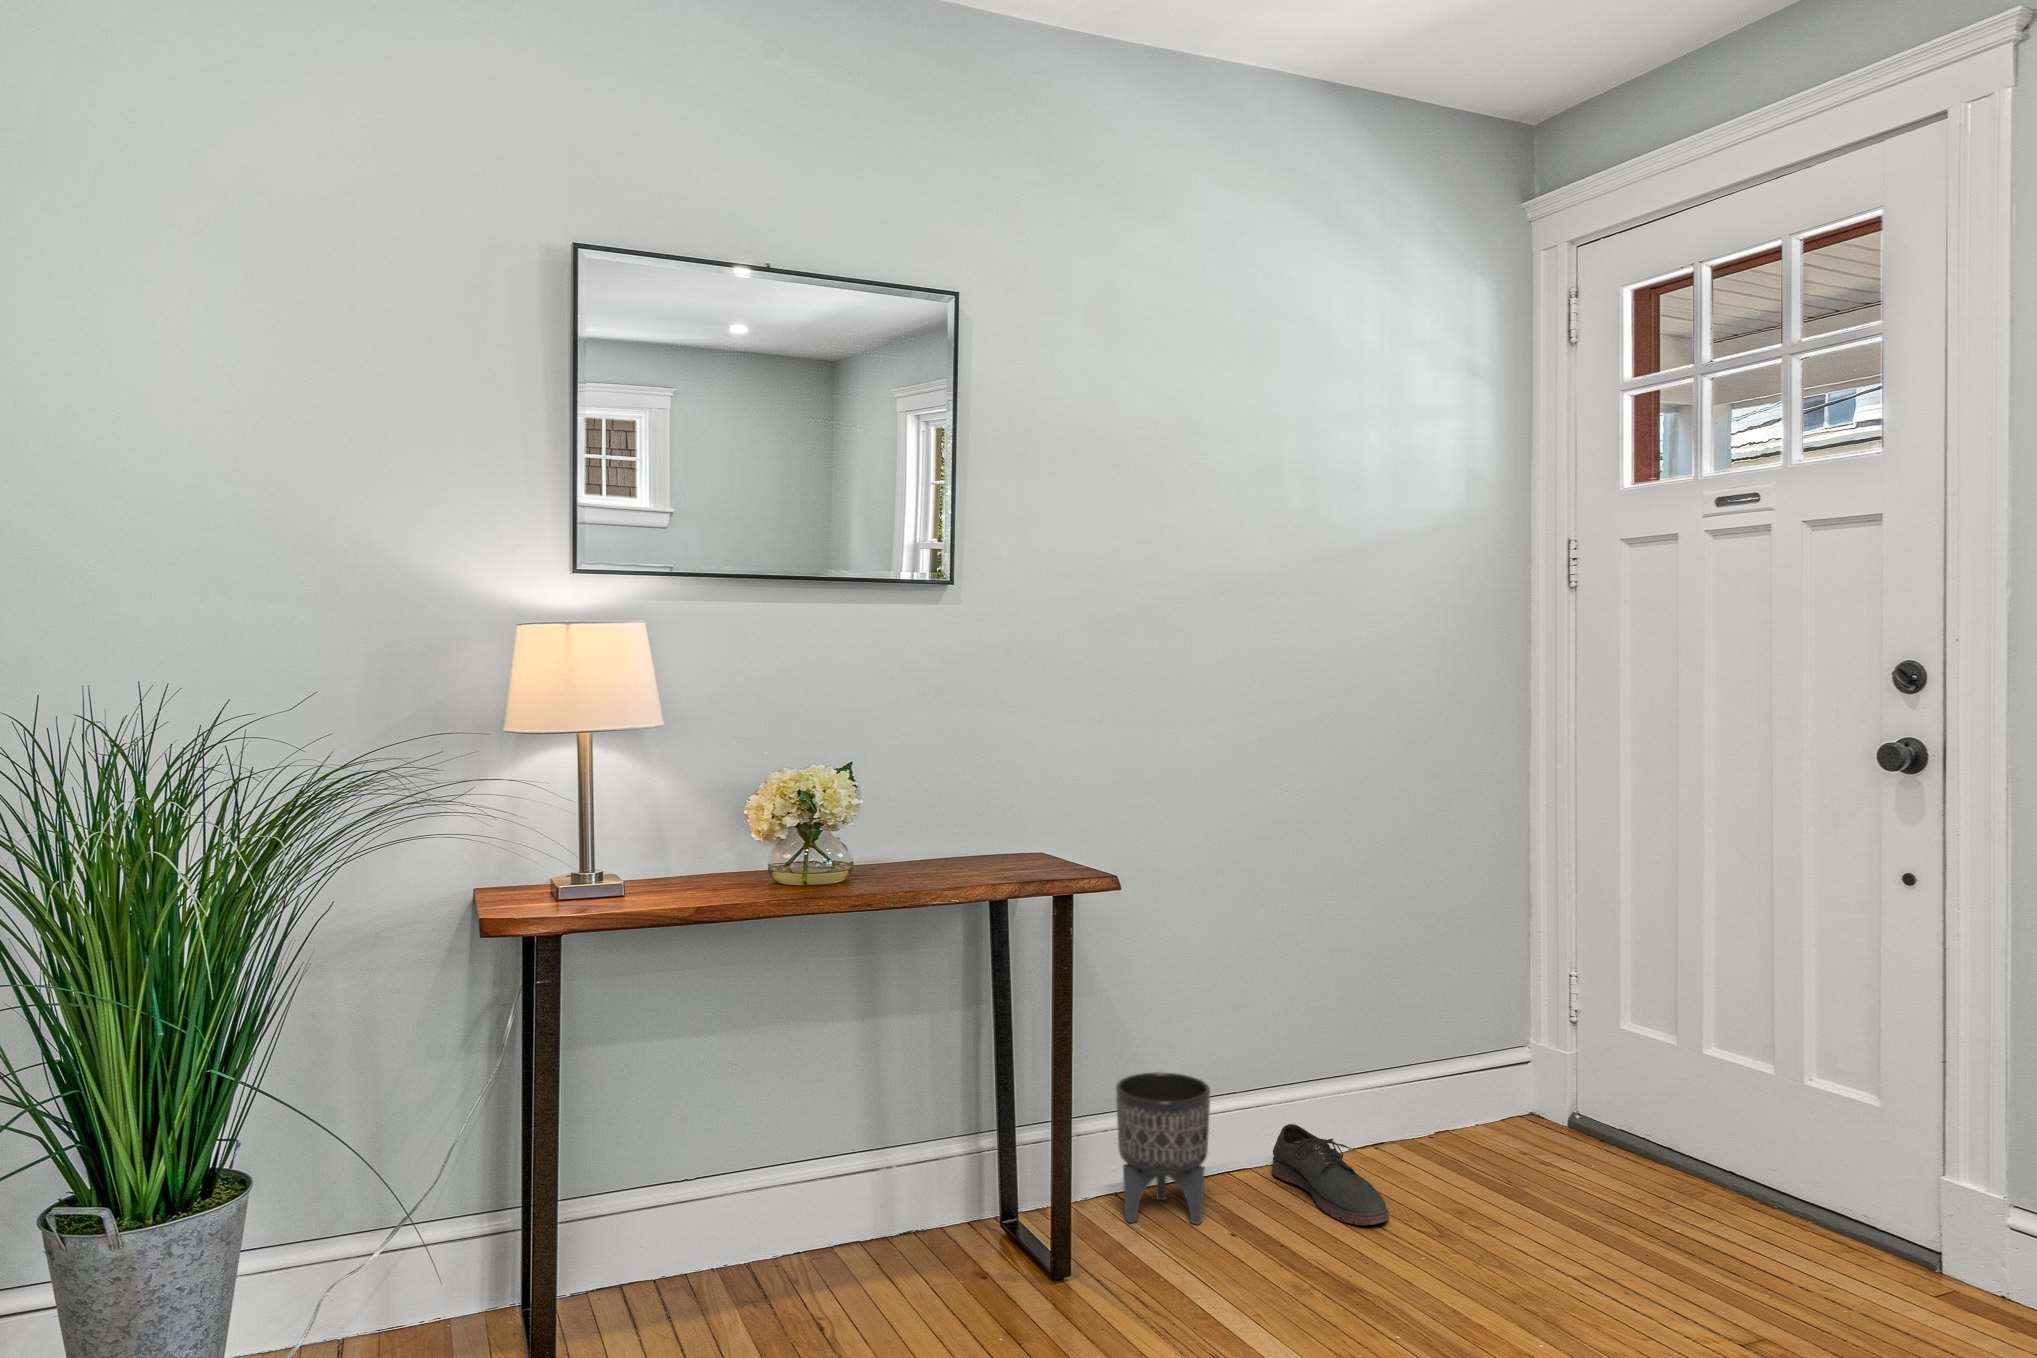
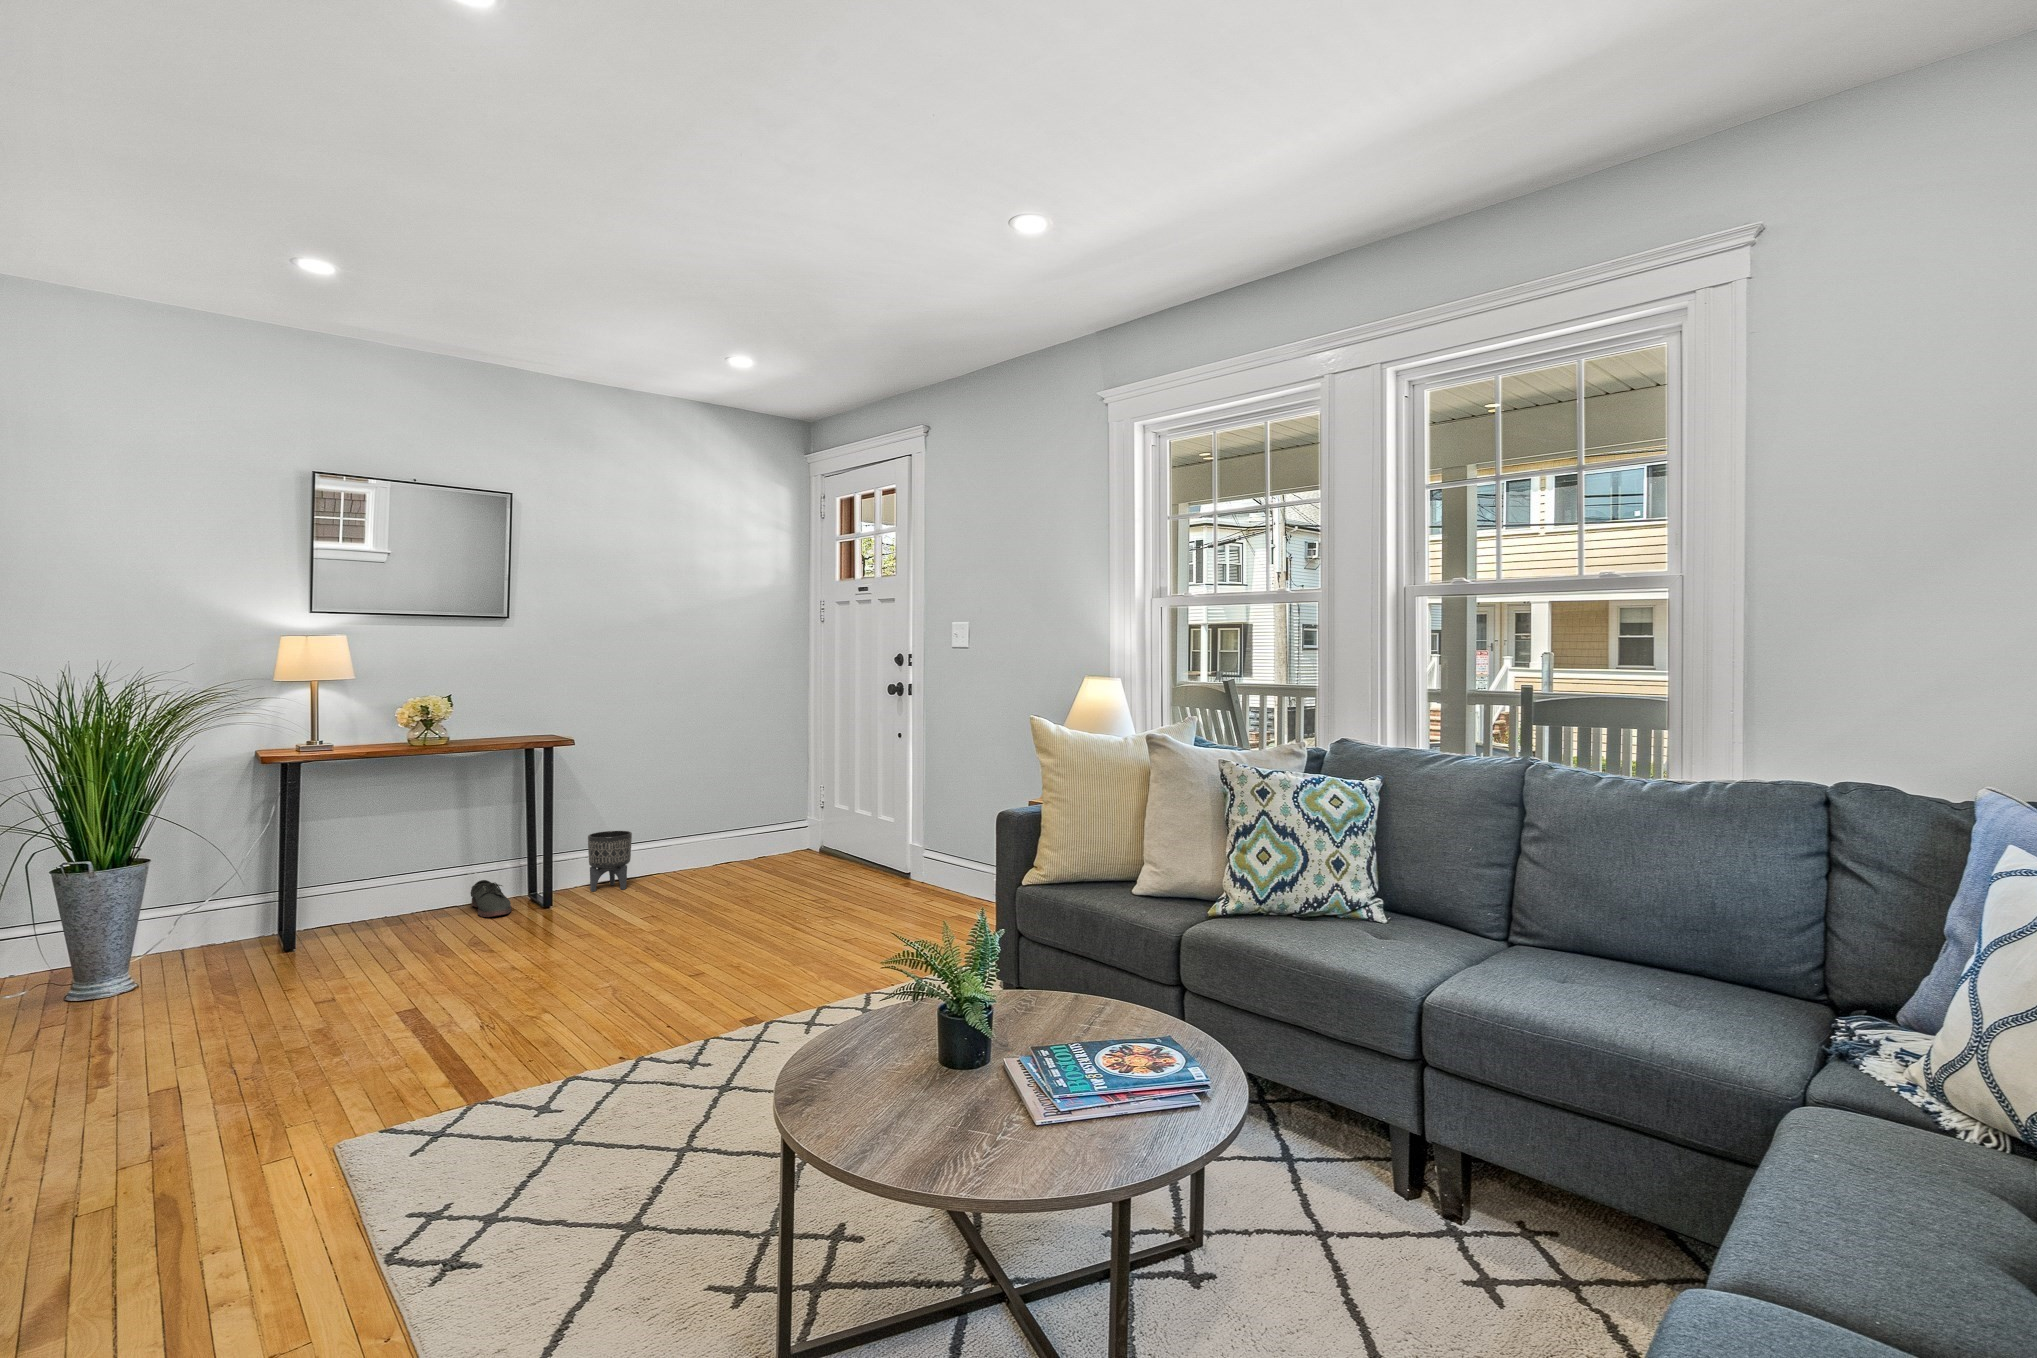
shoe: present [1272,1124,1389,1225] -> present [471,880,511,917]

